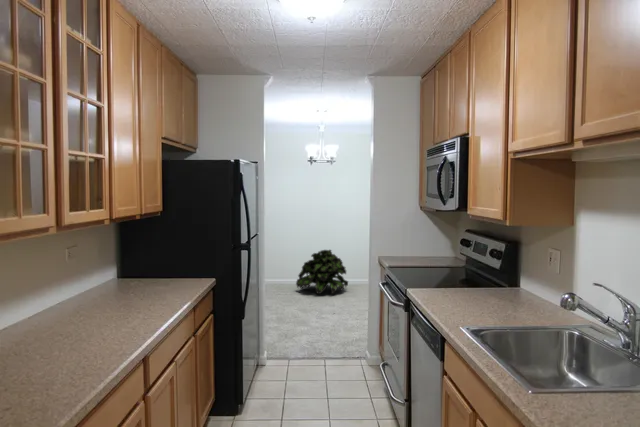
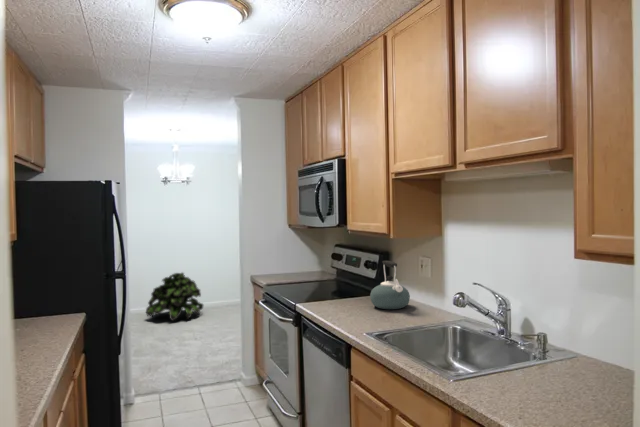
kettle: none [485,250,531,305] -> present [370,261,410,309]

